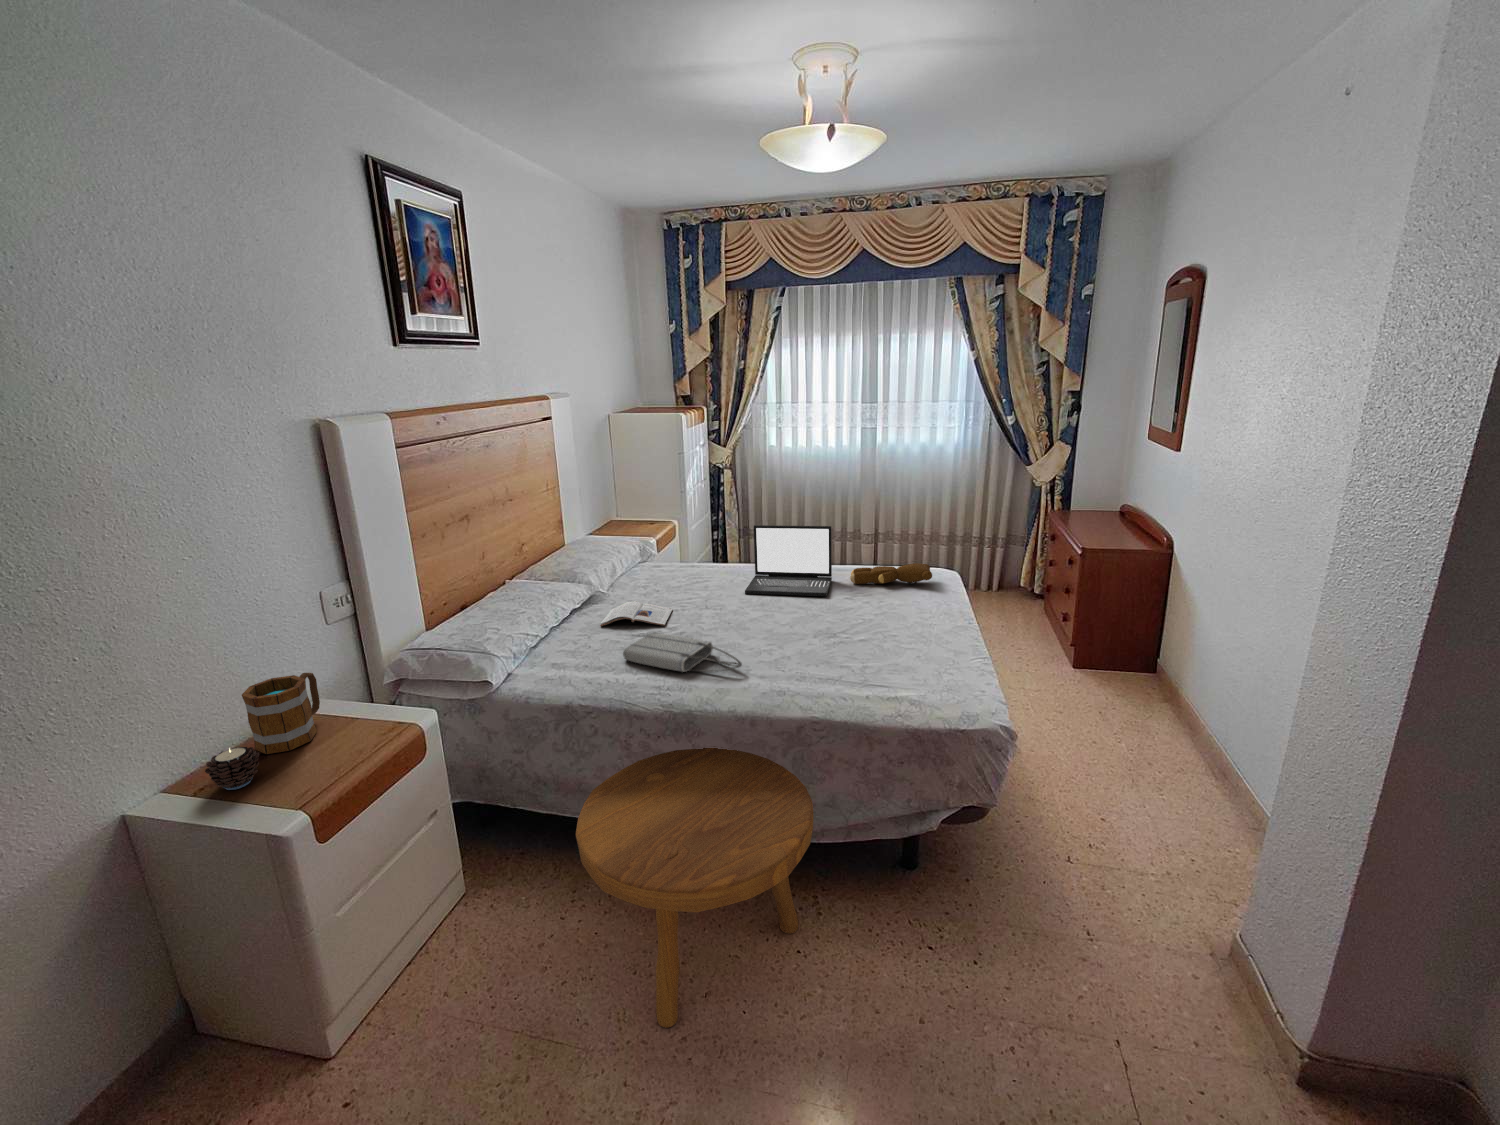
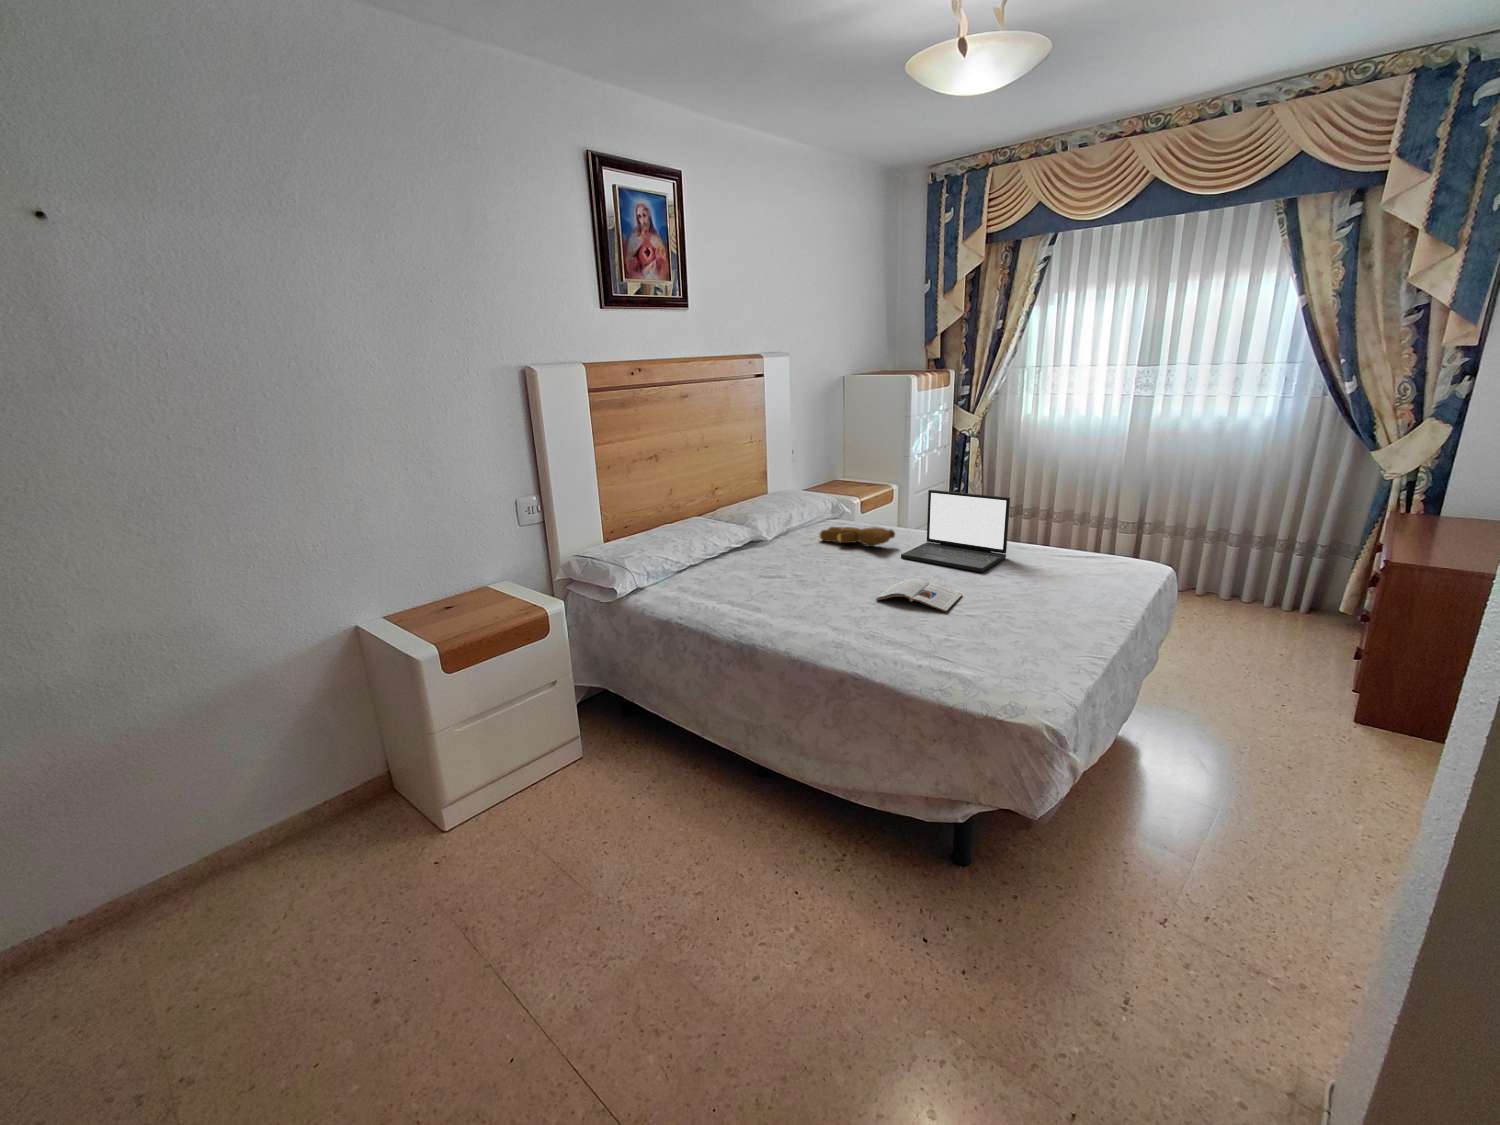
teddy bear: present [850,563,932,584] -> present [819,527,895,547]
magazine: present [600,601,672,626] -> present [876,579,962,612]
tote bag: present [623,633,742,672] -> none [736,577,826,620]
mug: present [242,673,320,754] -> none [438,557,496,610]
footstool: present [576,746,814,1028] -> none [599,682,819,911]
candle: present [205,747,259,790] -> none [397,597,431,627]

